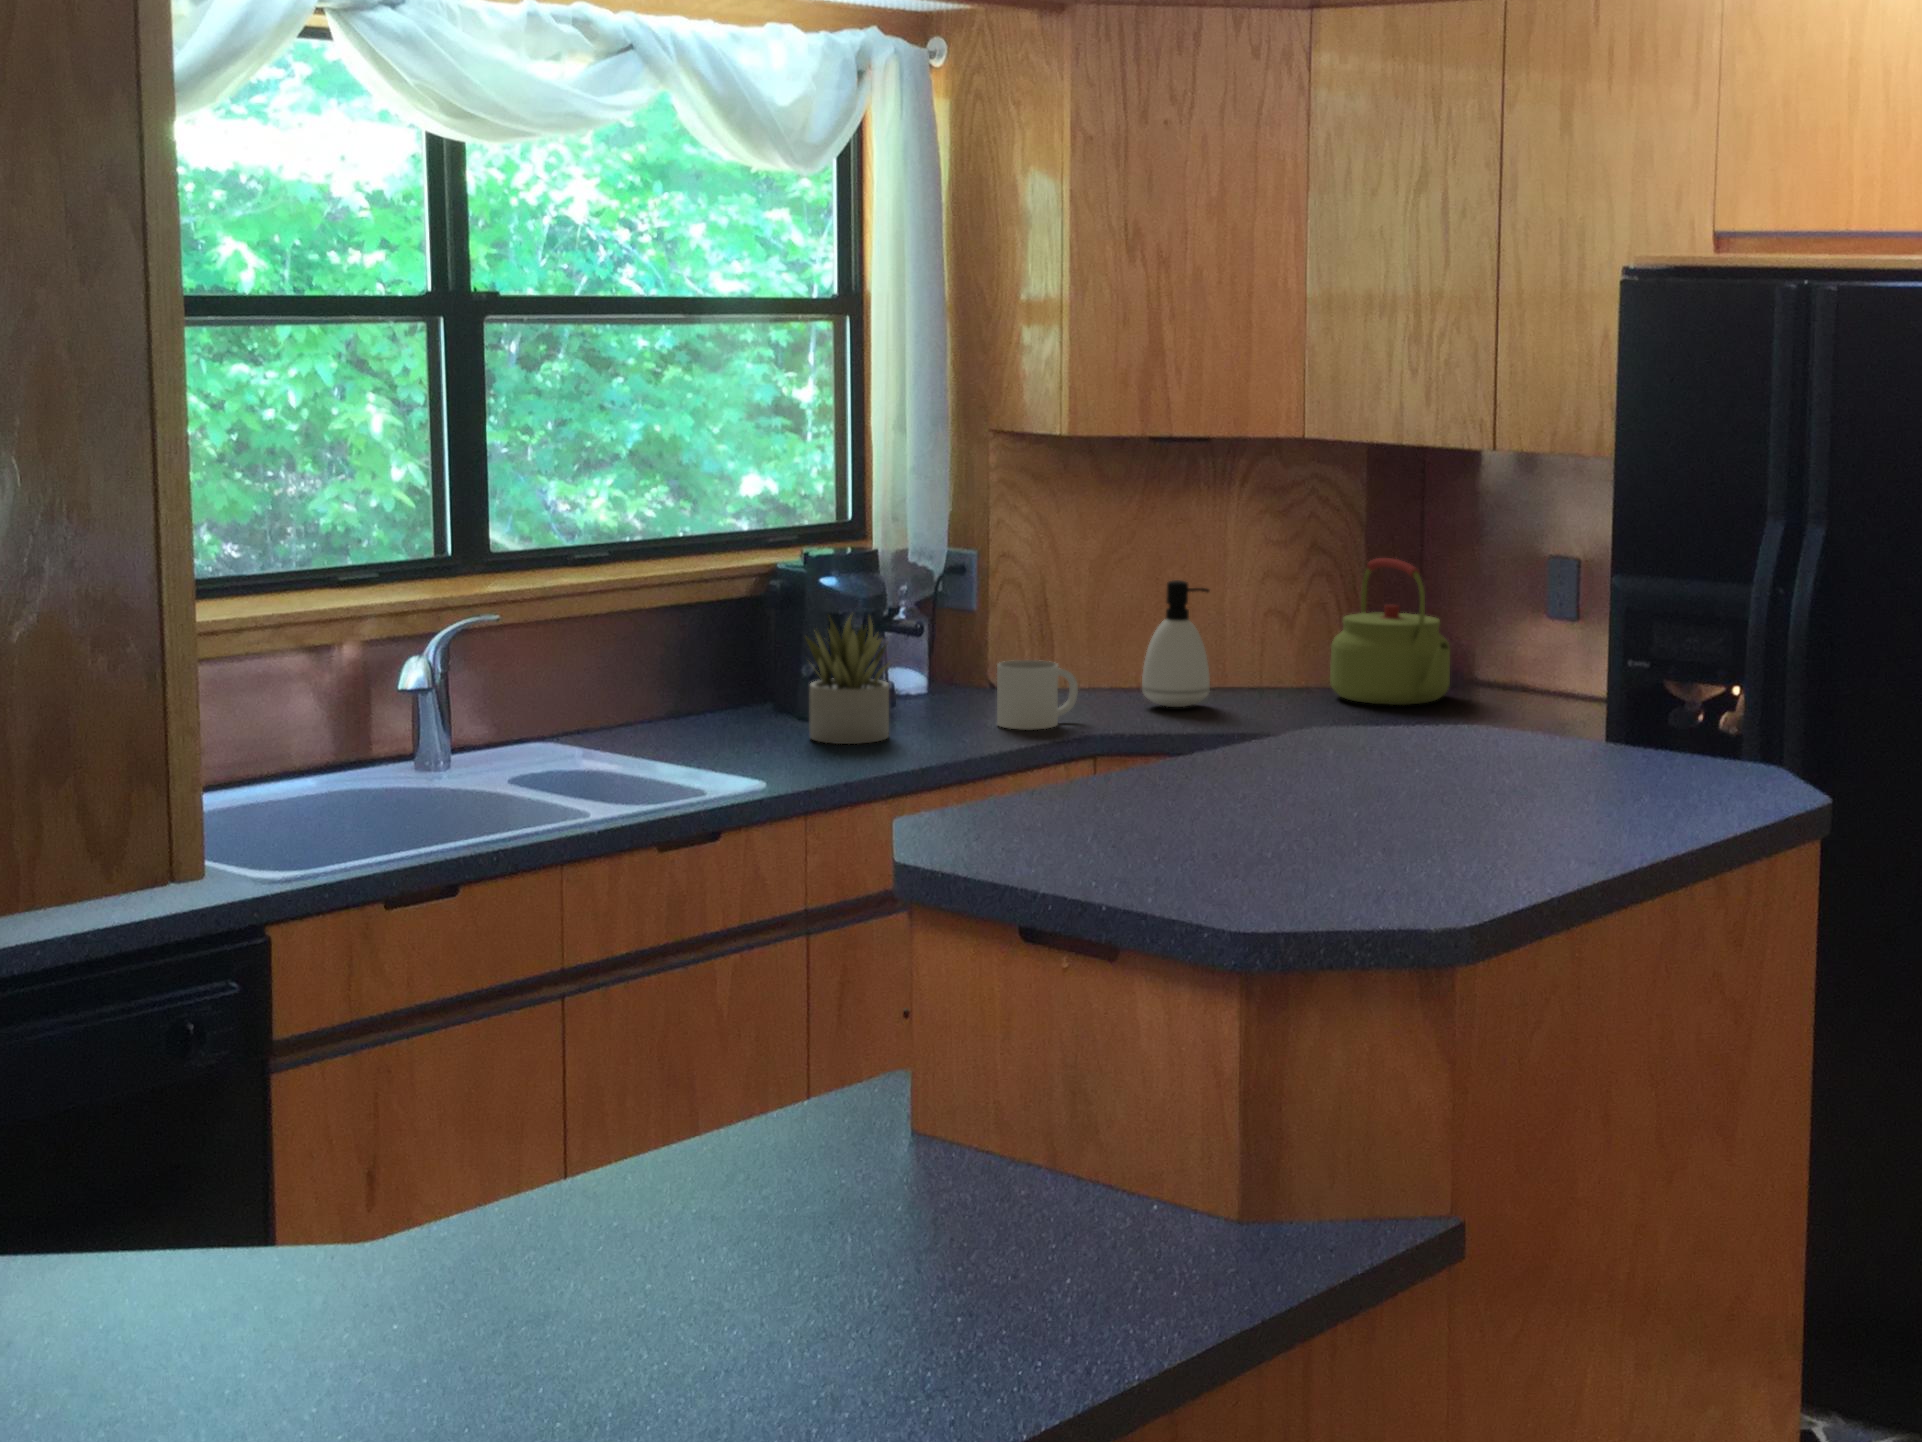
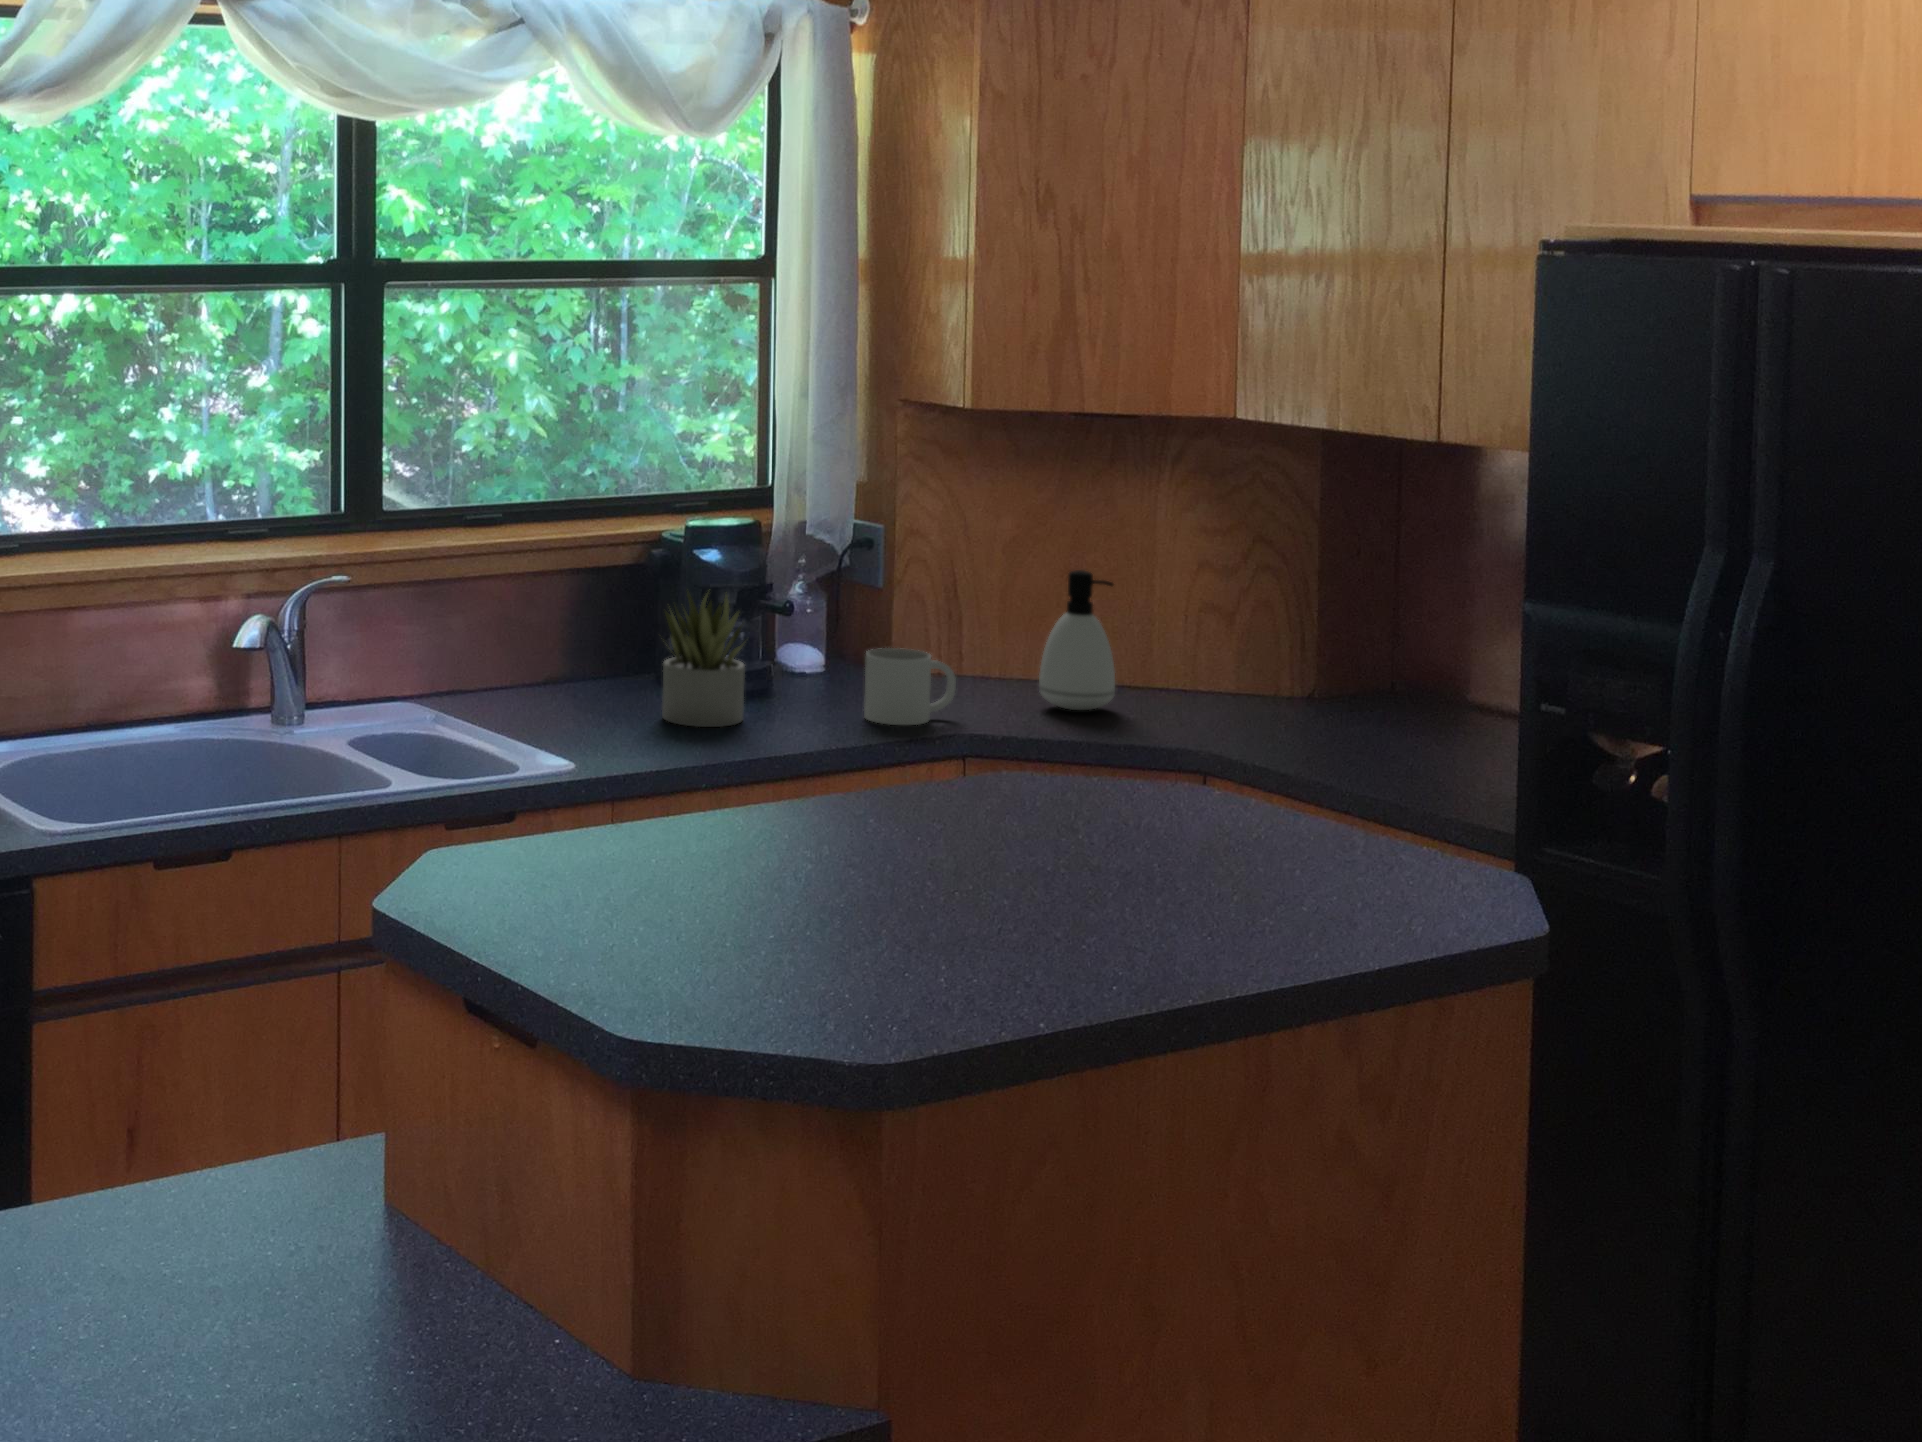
kettle: present [1330,558,1450,705] -> none [1263,556,1409,728]

